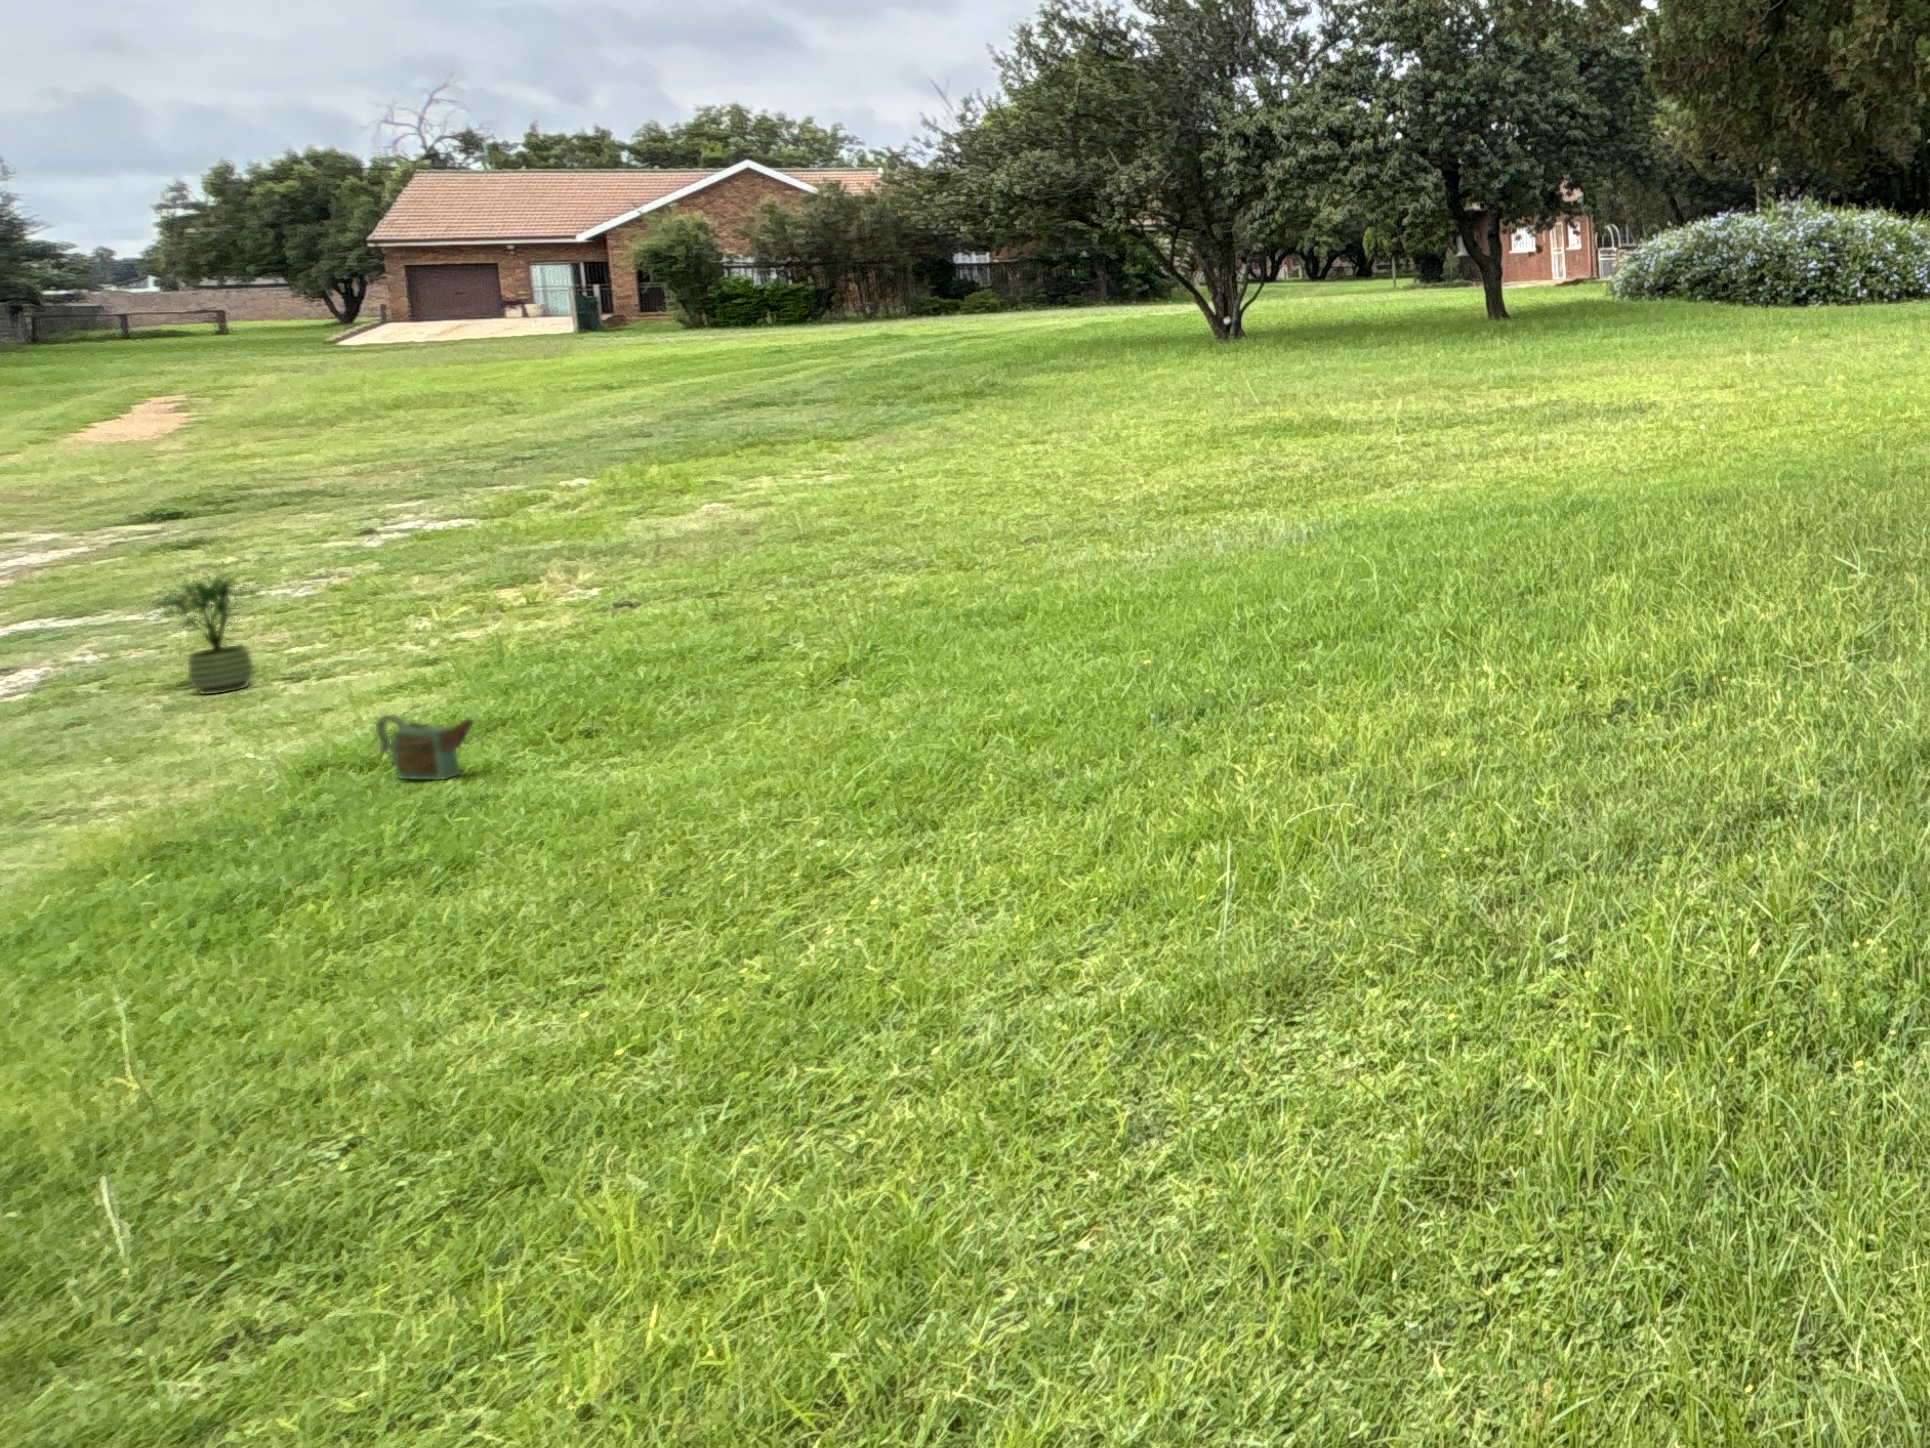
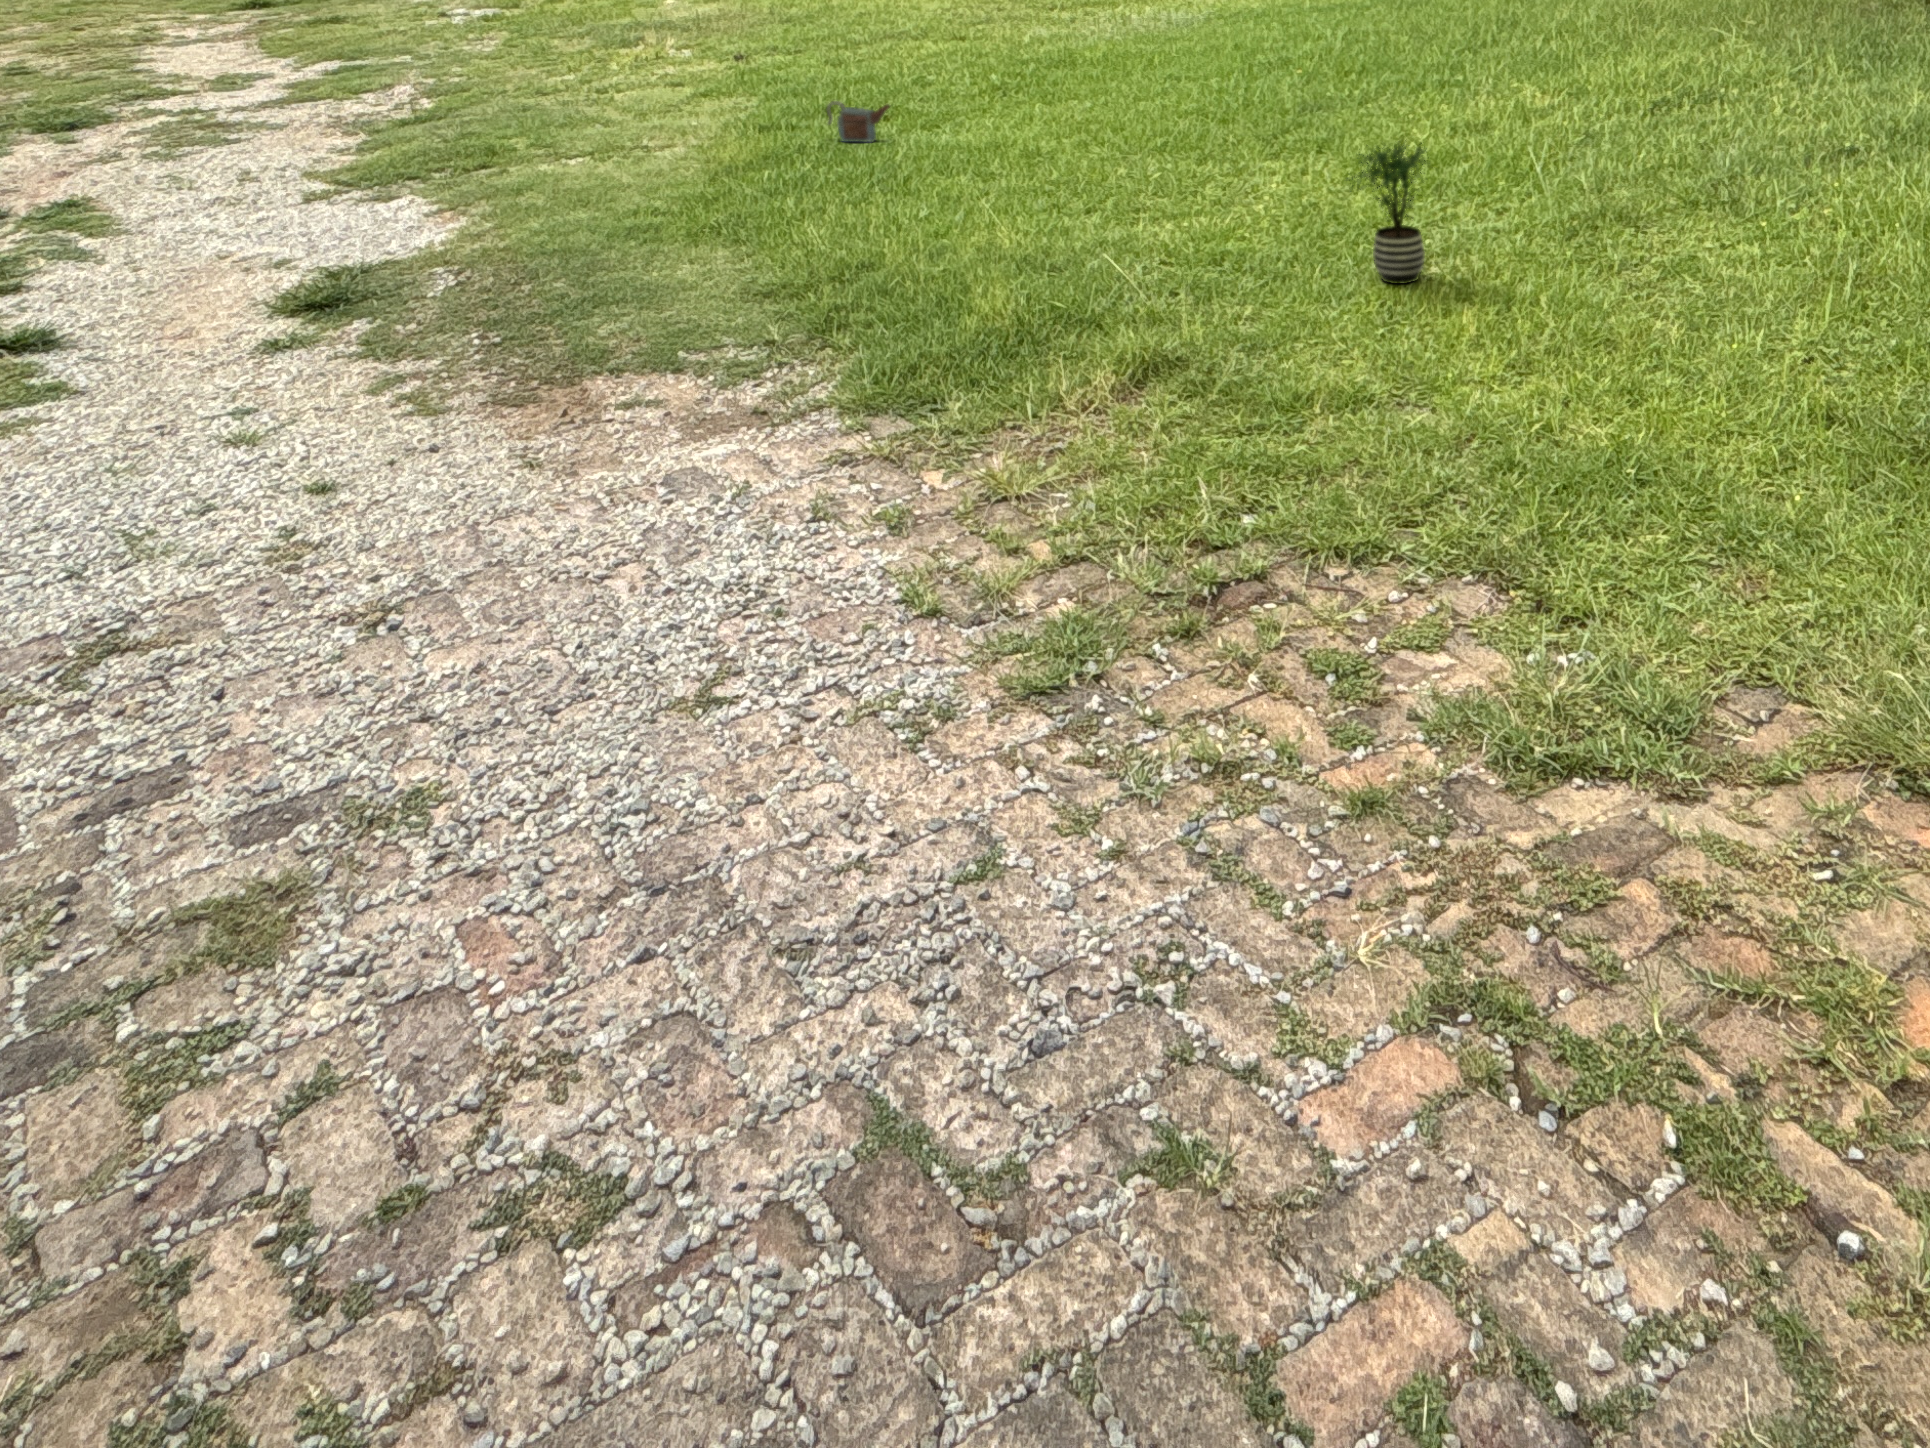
potted plant: present [143,576,259,695] -> present [1347,141,1427,284]

